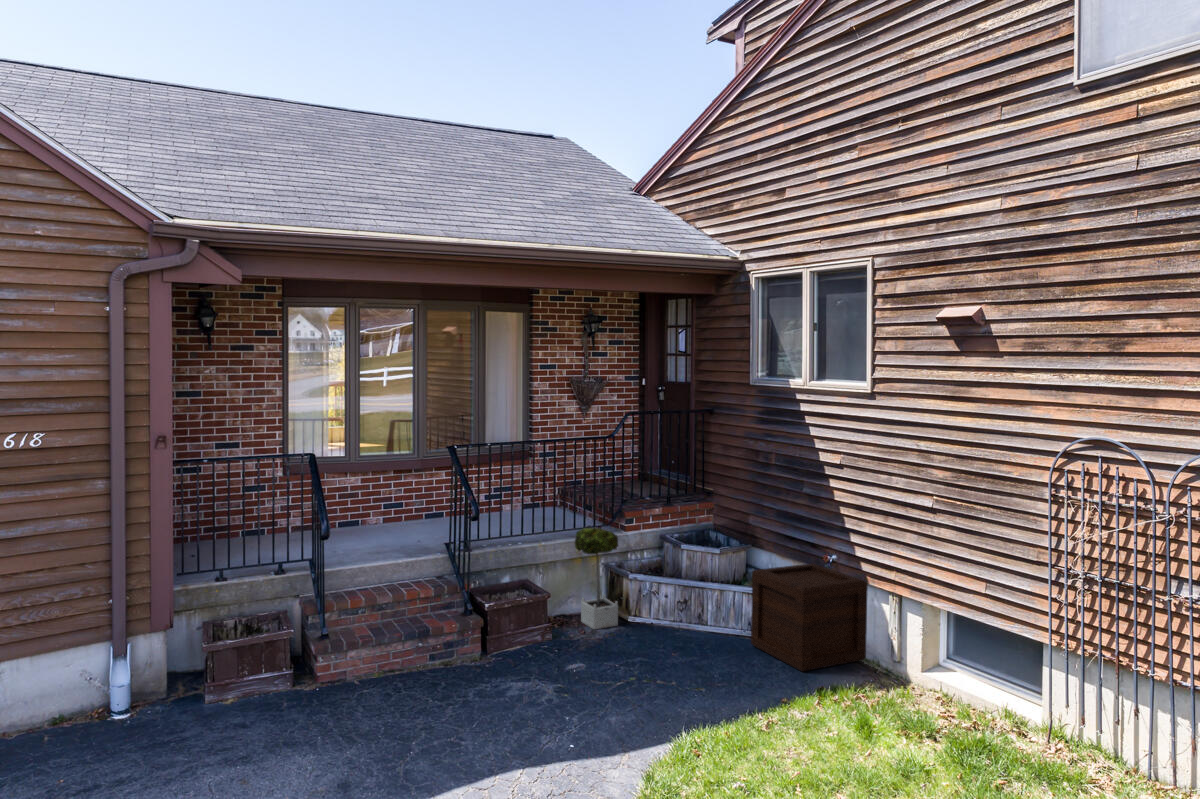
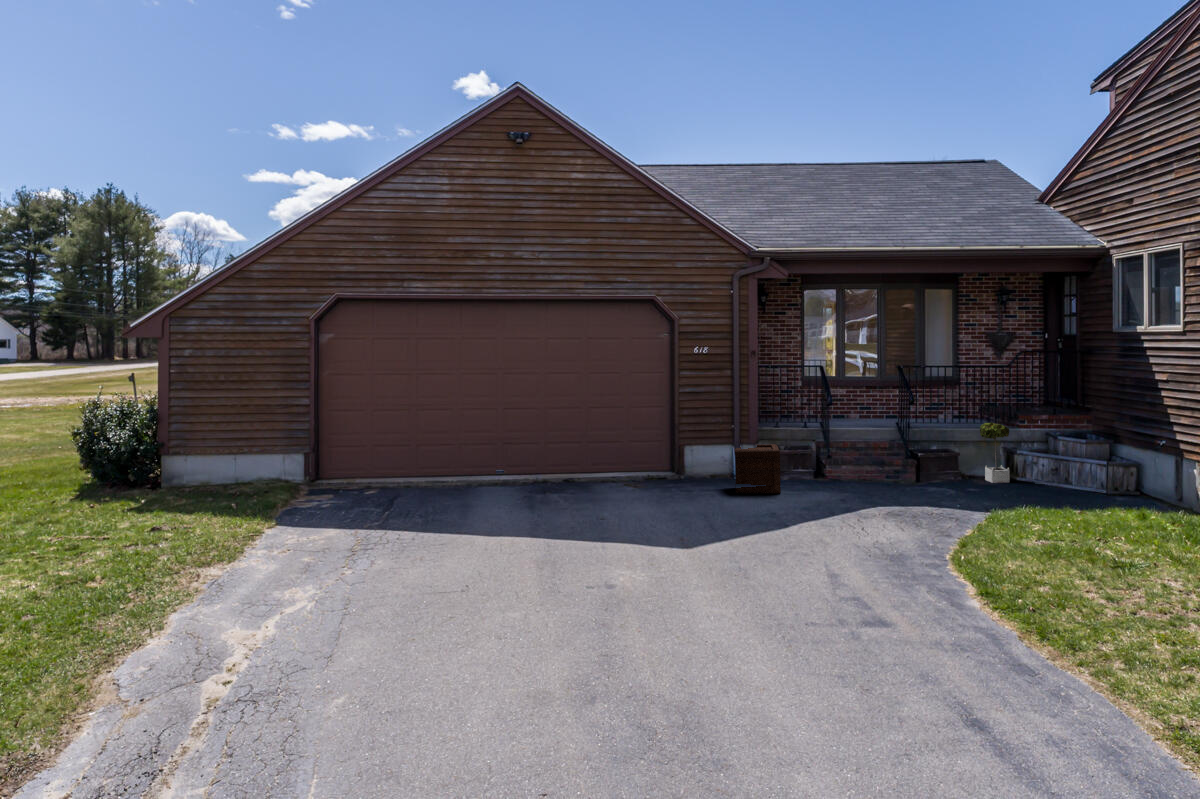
wooden crate: present [751,563,868,671] -> present [735,444,781,494]

